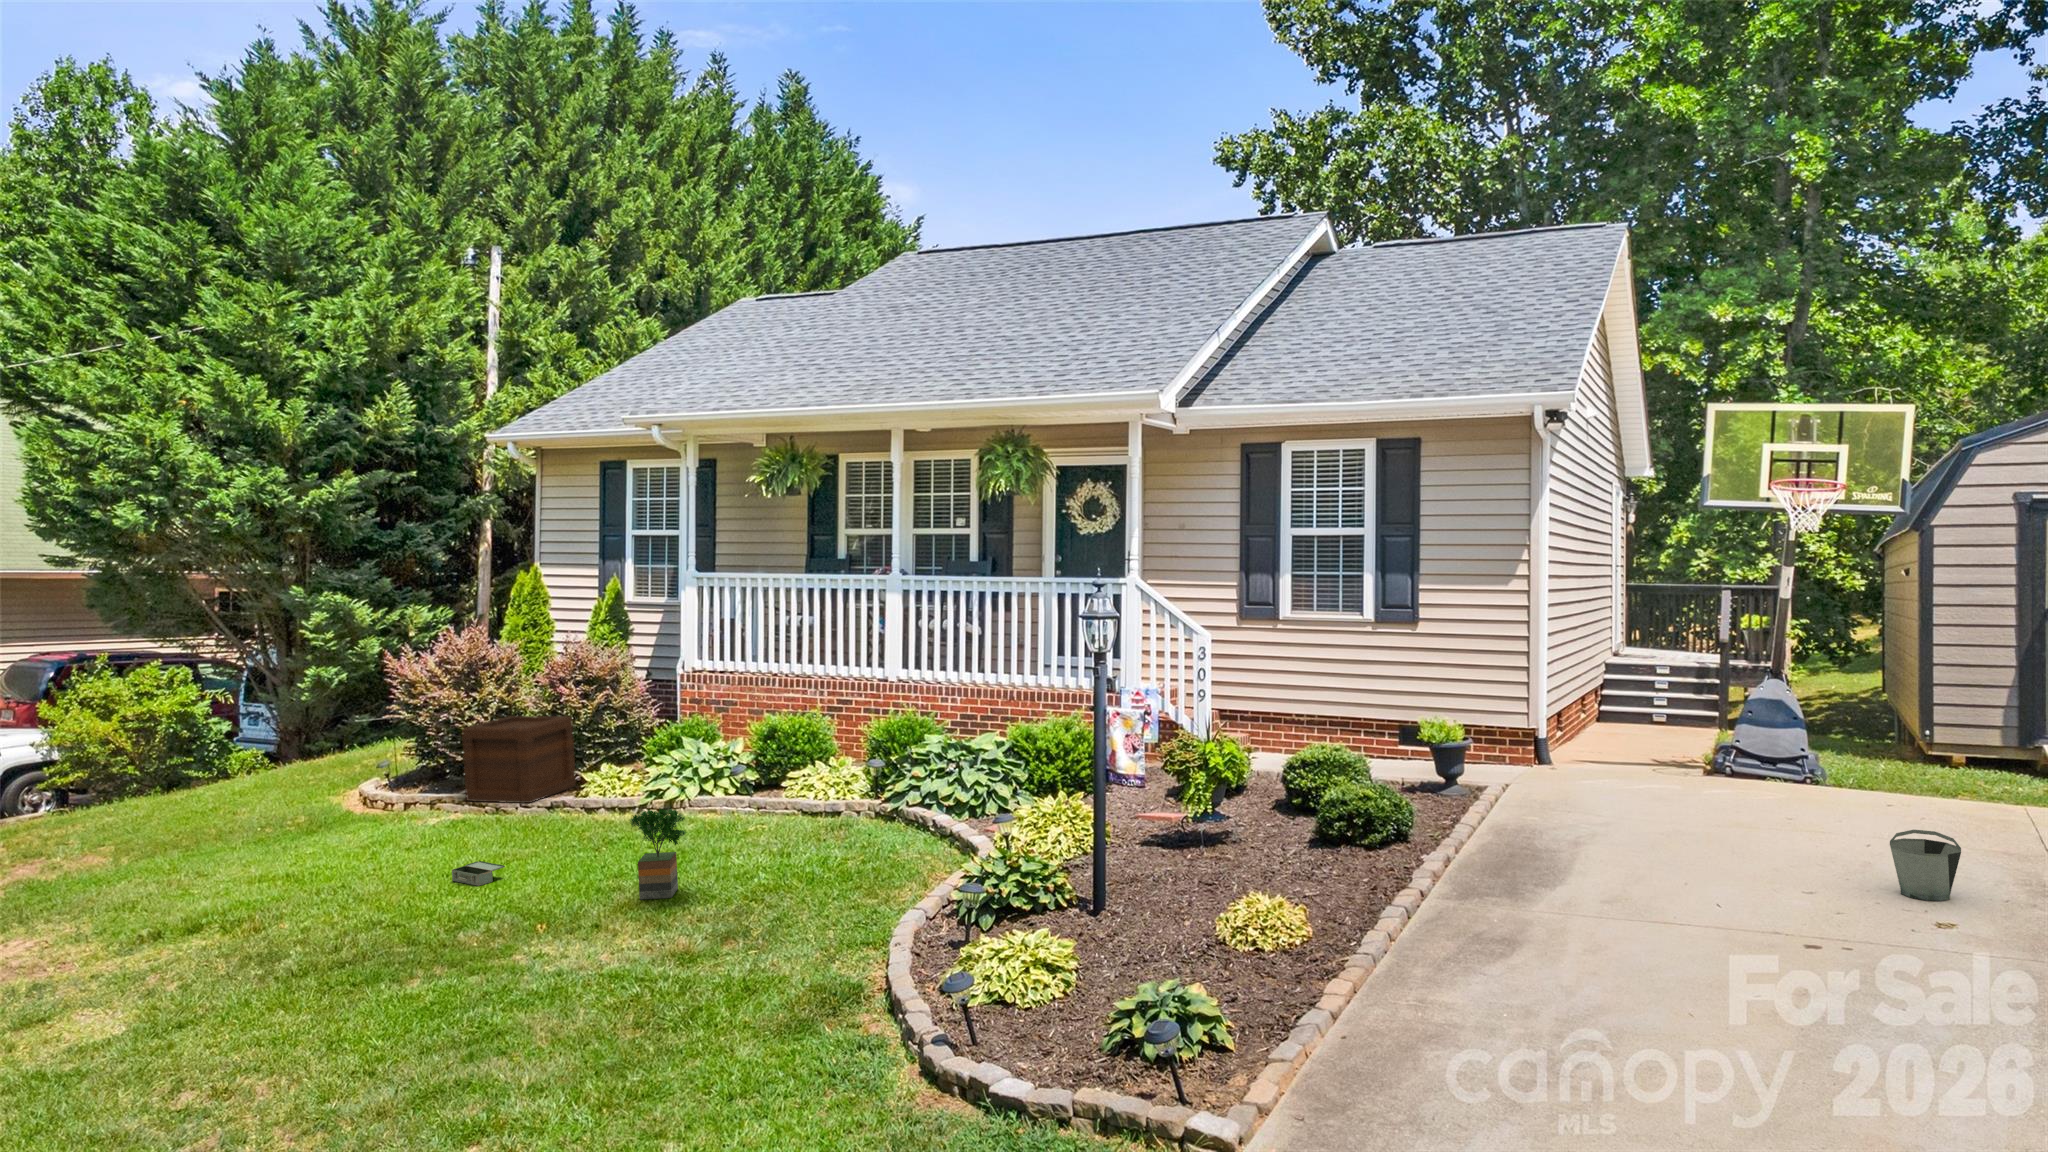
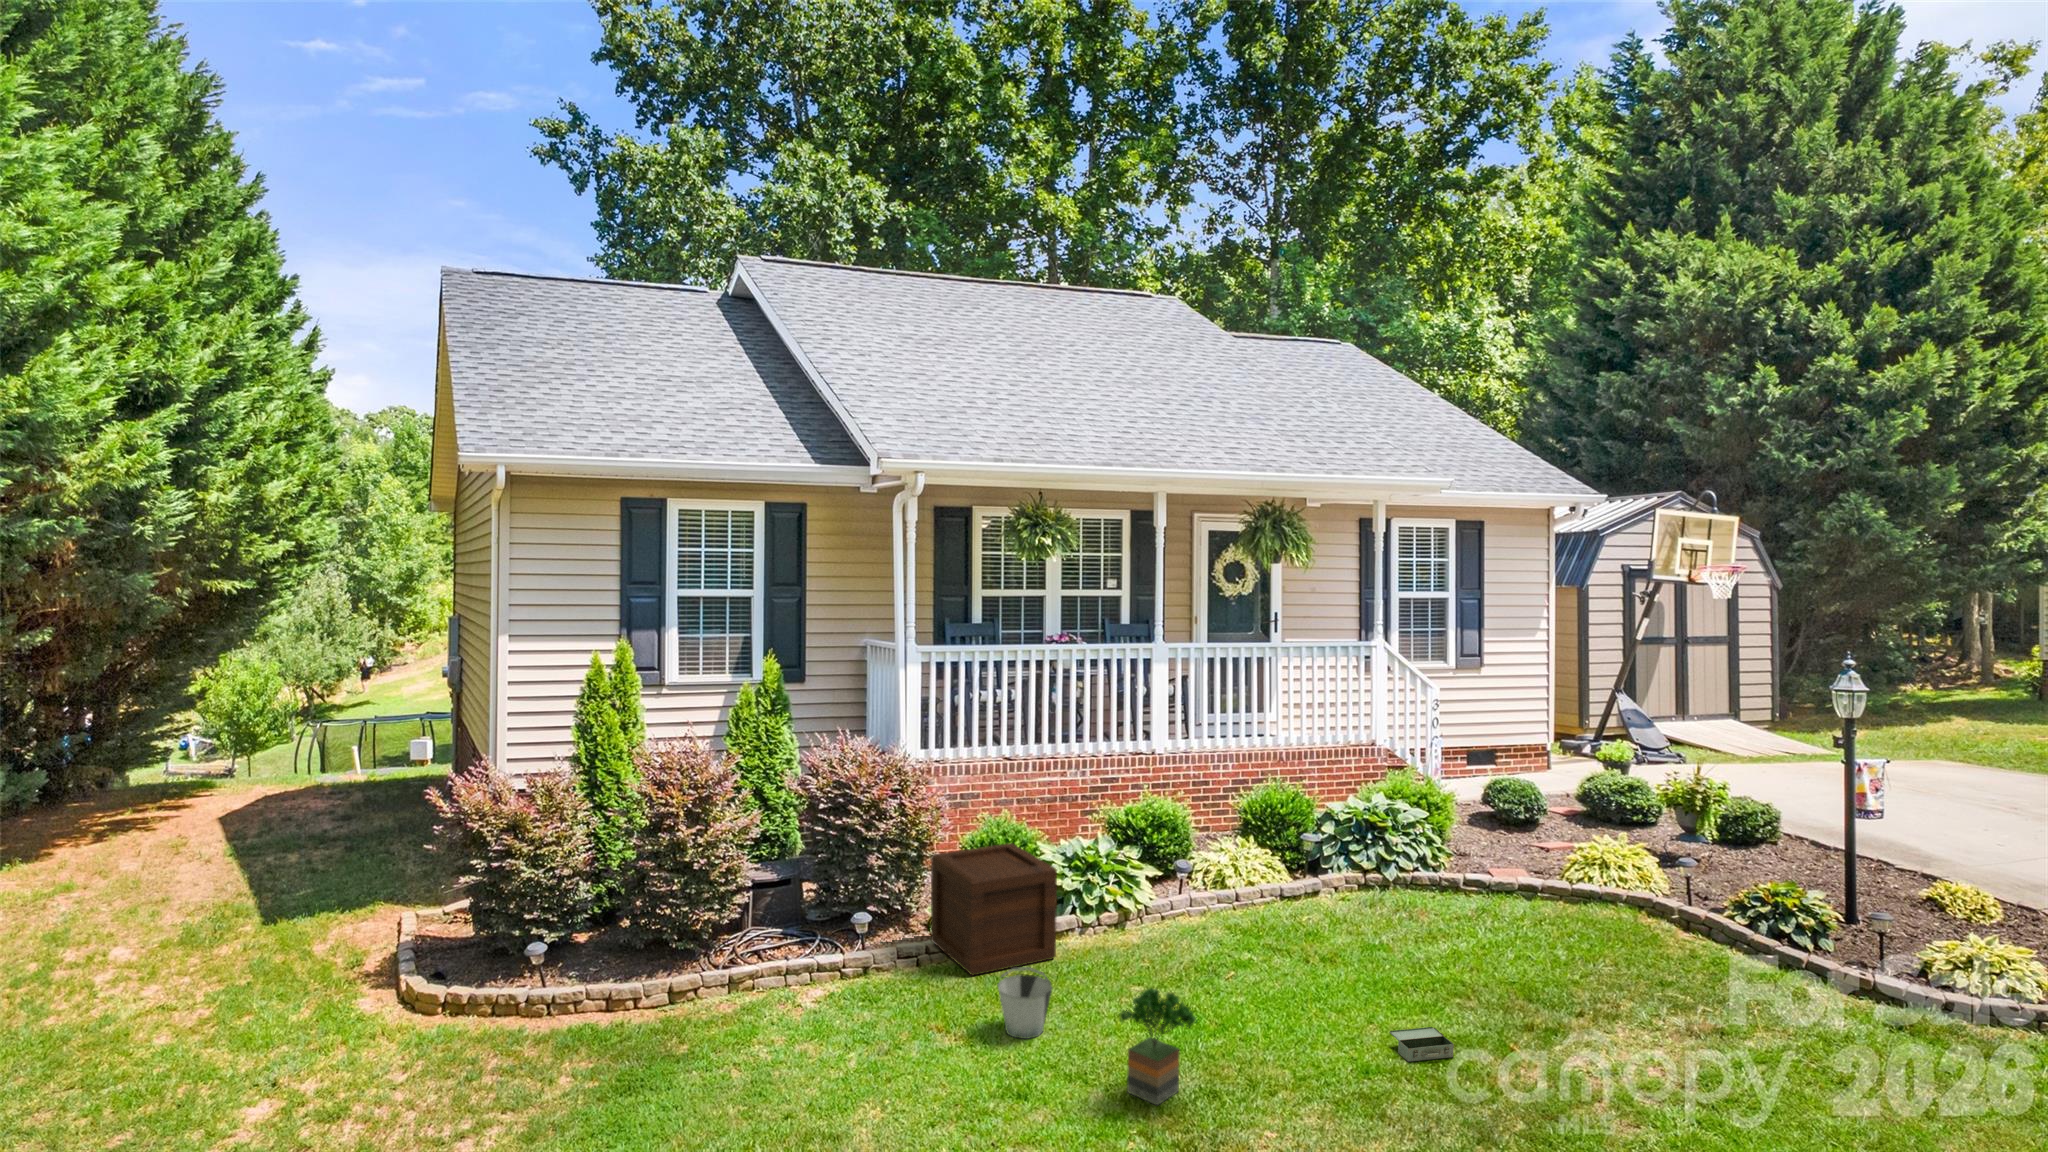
potted tree: present [630,809,686,899] -> present [1120,988,1197,1105]
bucket: present [1890,830,1961,901] -> present [998,967,1052,1039]

